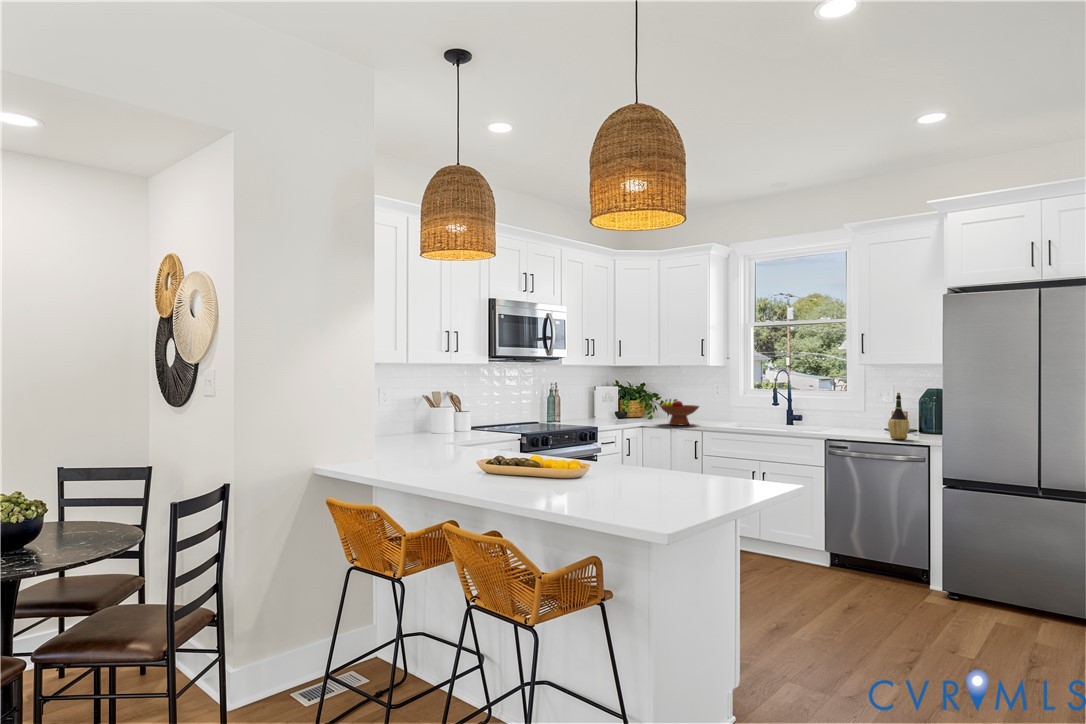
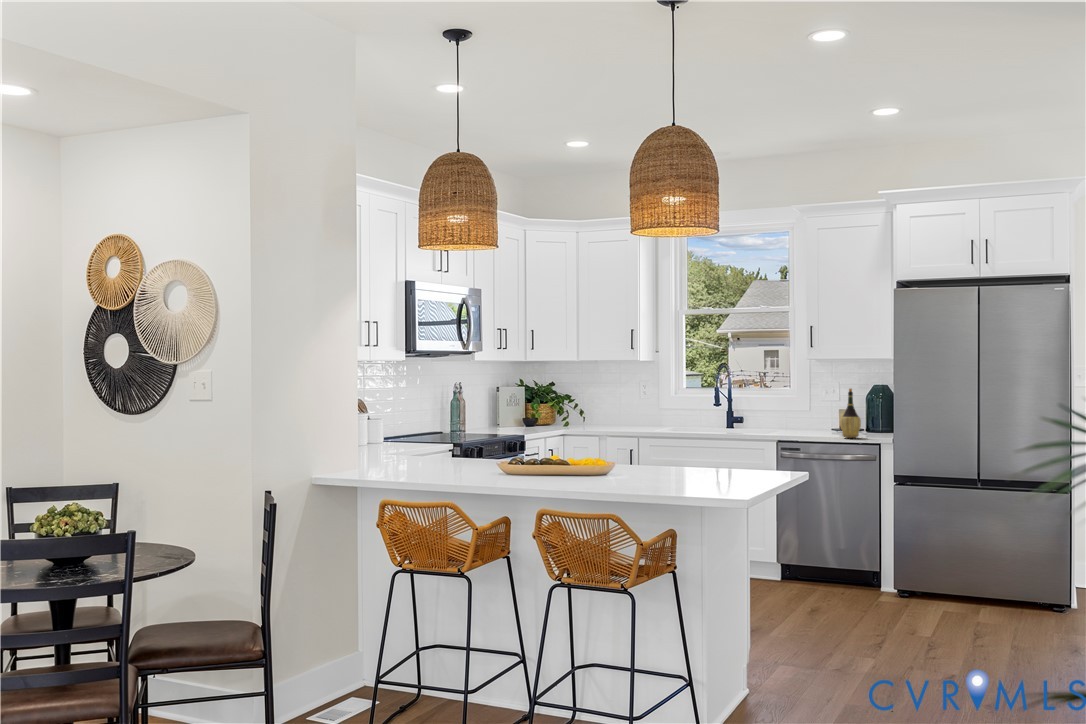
fruit bowl: present [660,399,699,425] -> none [585,400,632,431]

